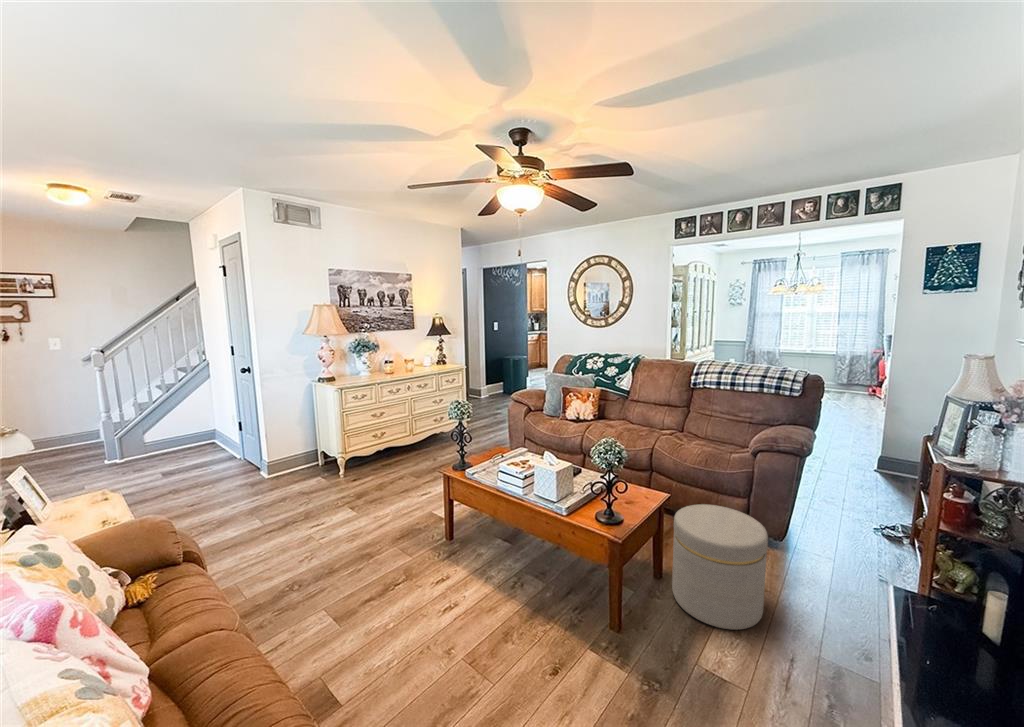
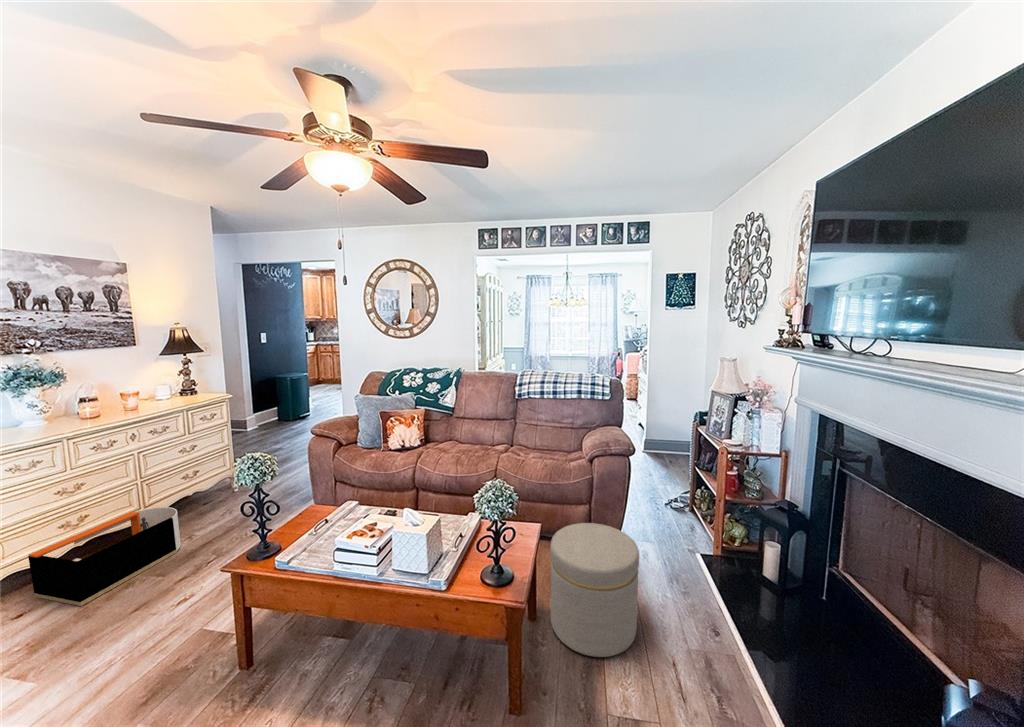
storage bin: none [359,436,429,483] -> present [28,507,181,606]

